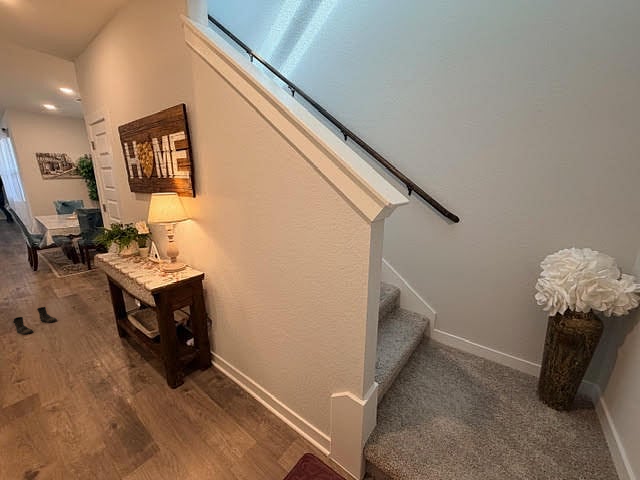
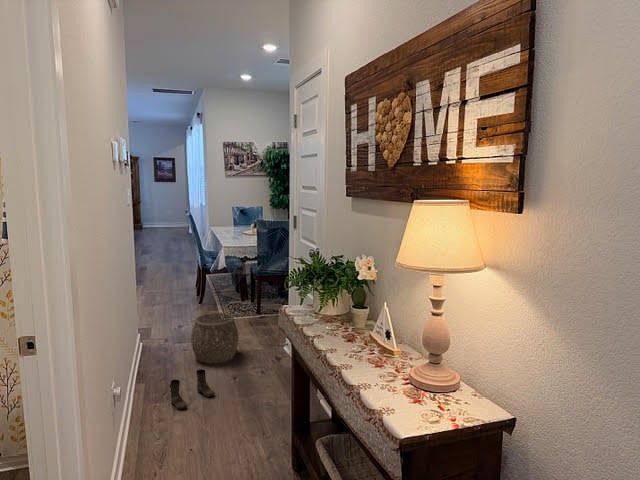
woven basket: none [28,271,73,306] -> present [191,312,239,363]

